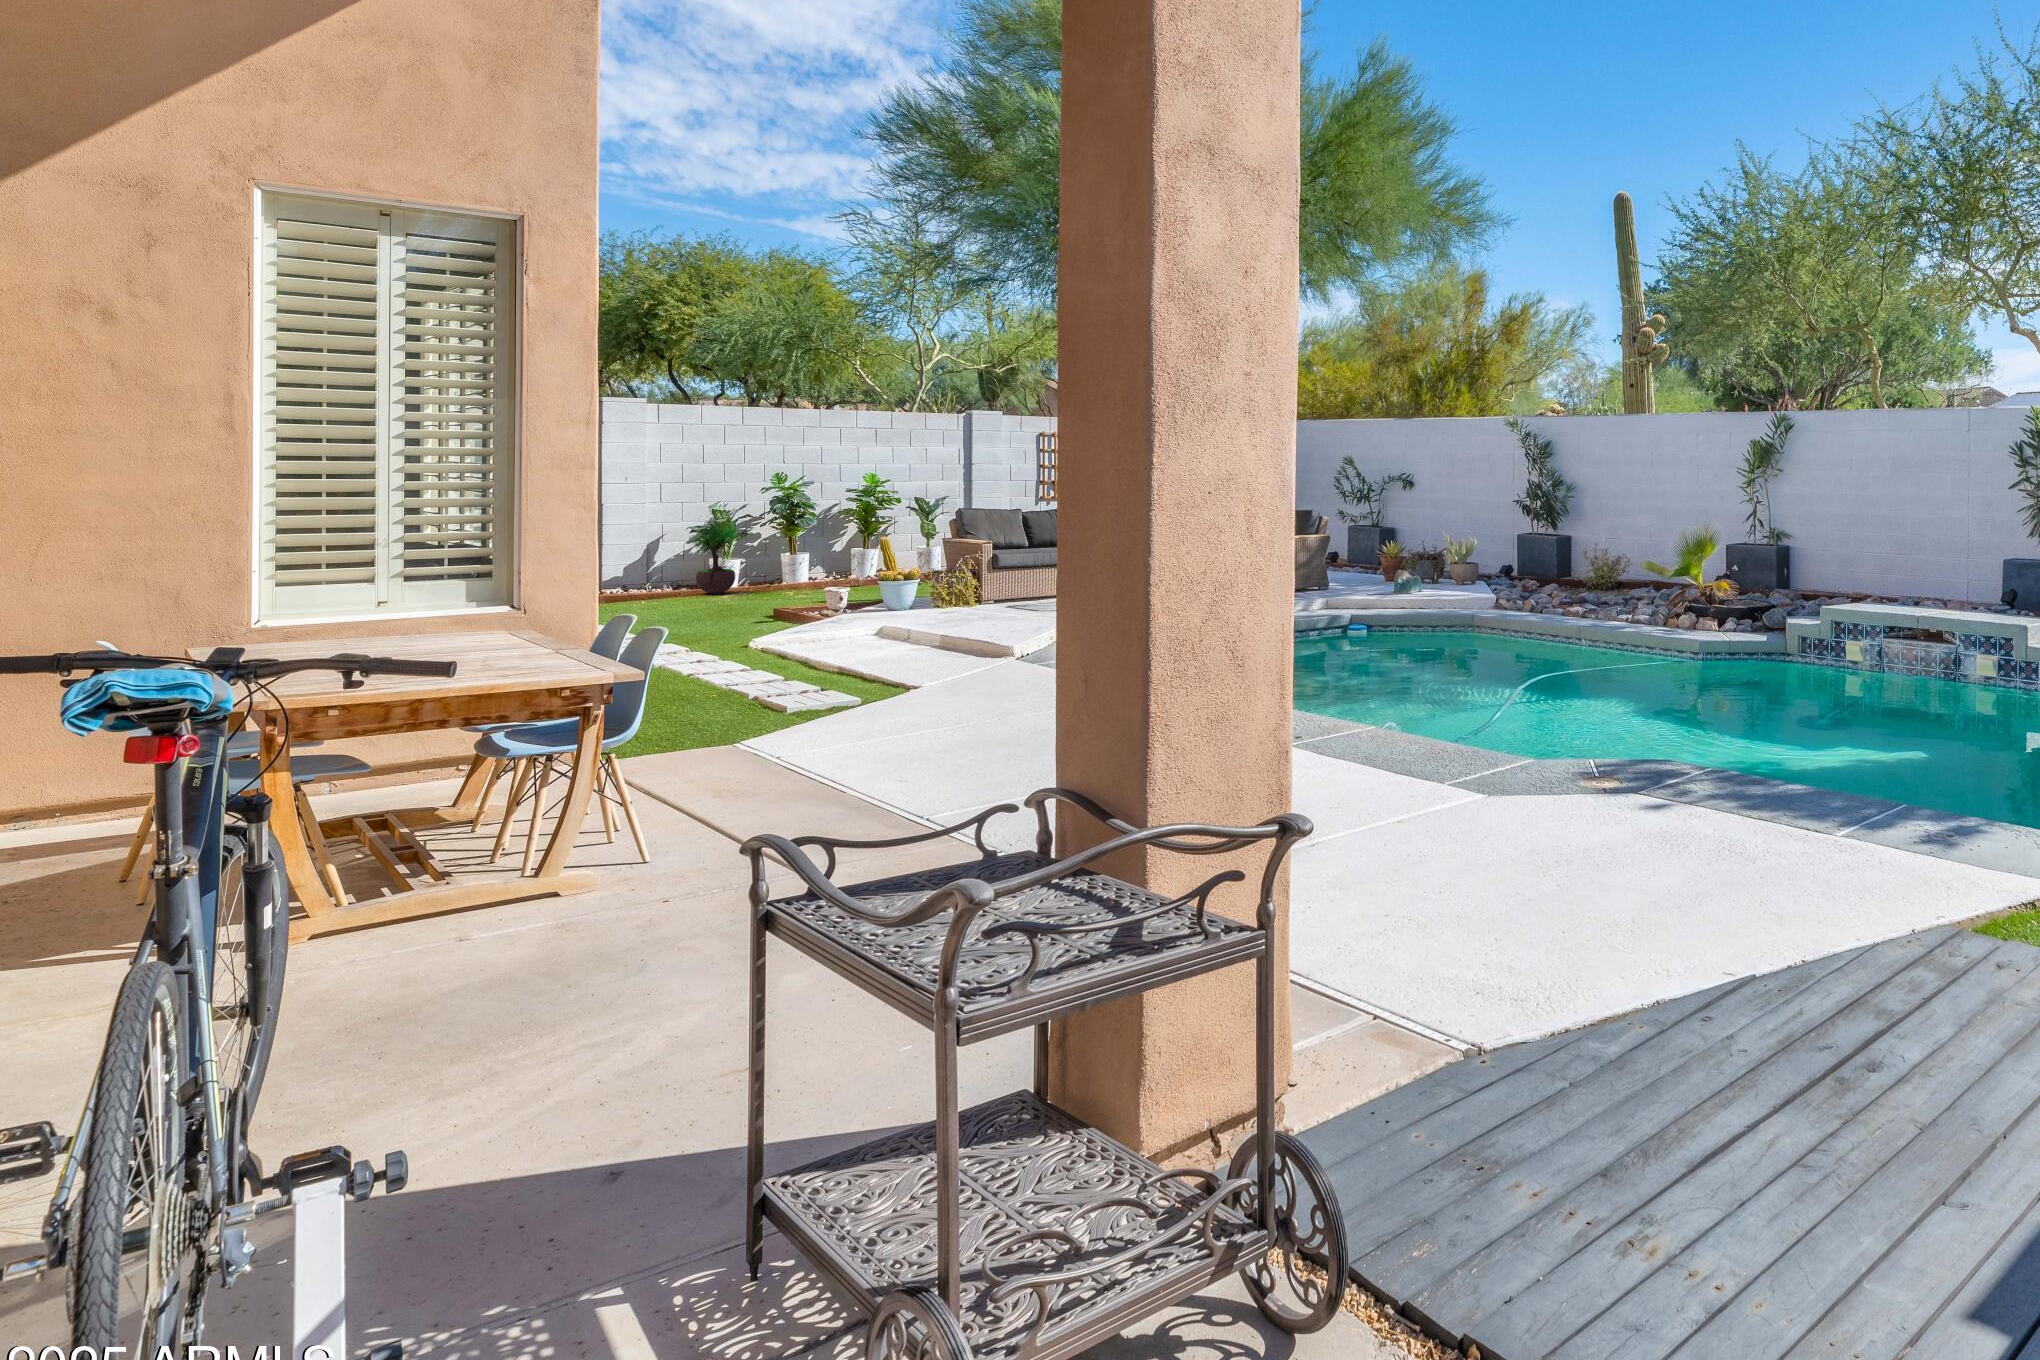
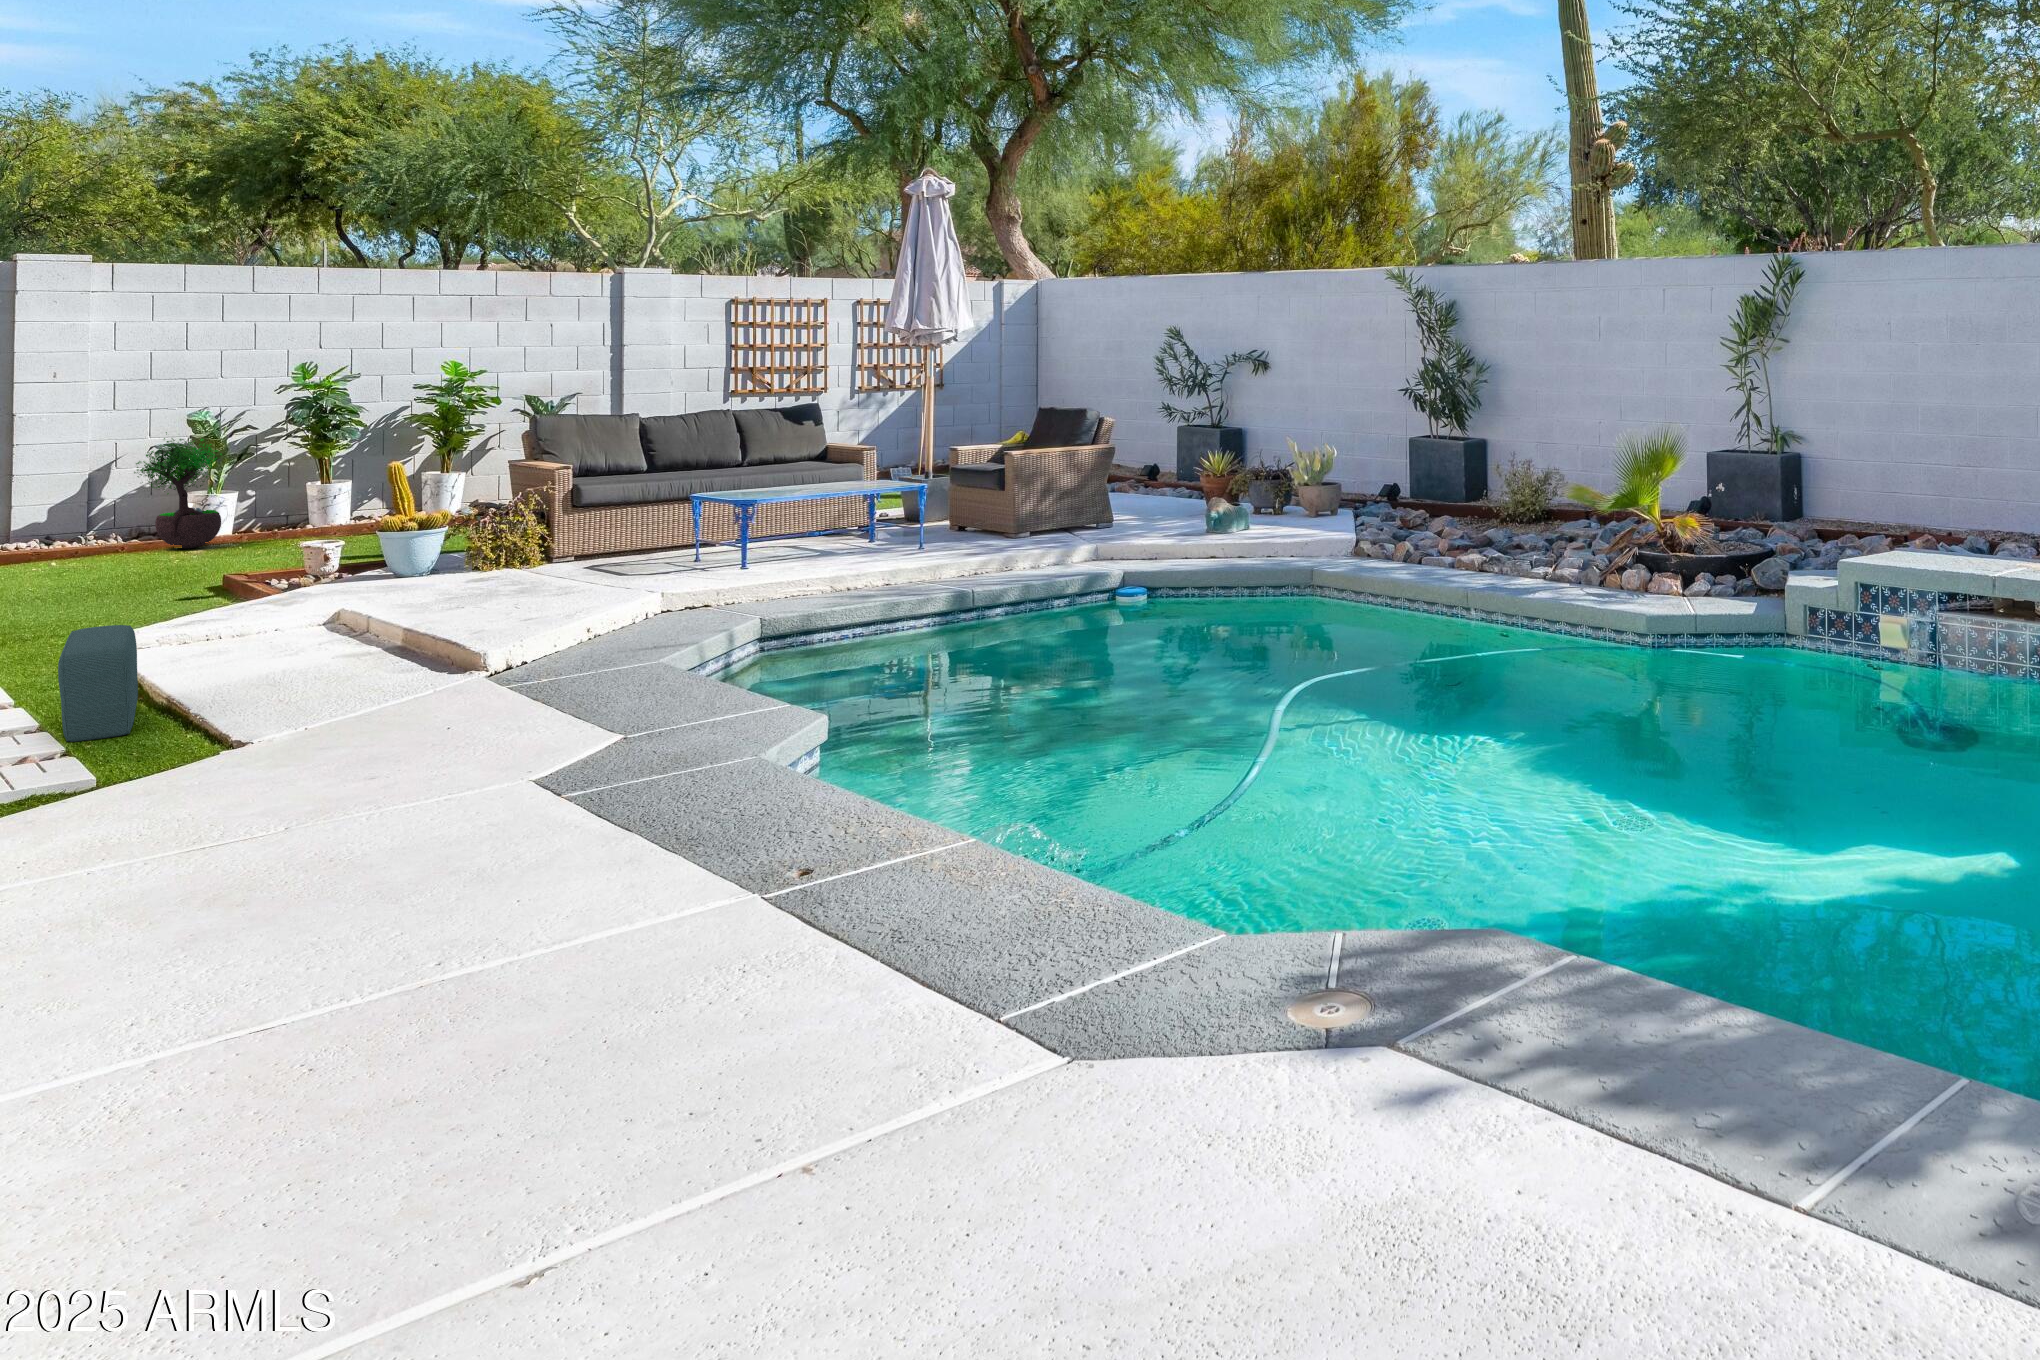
pouf: none [802,620,854,681] -> present [58,625,138,742]

